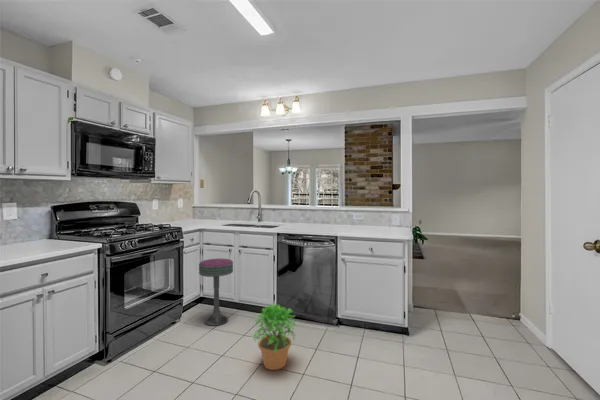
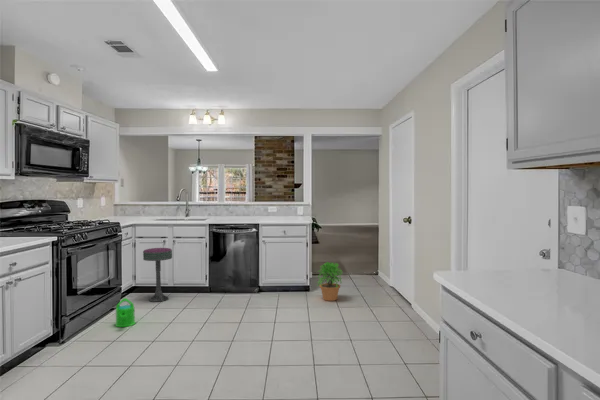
potted plant: present [254,304,295,370] -> present [318,262,342,301]
watering can: none [117,336,153,379] -> present [115,298,135,327]

